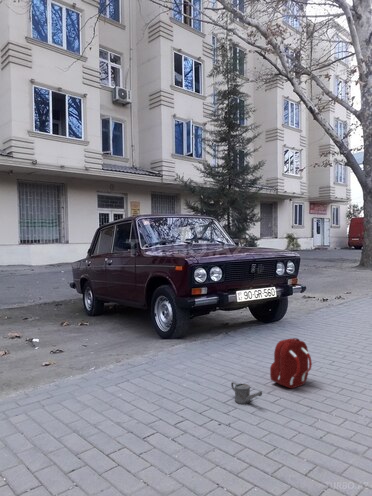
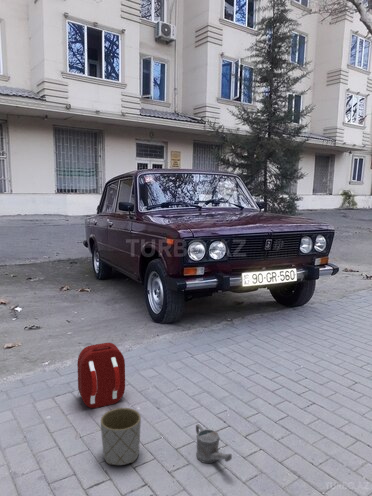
backpack: present [270,338,312,388] -> present [77,343,125,408]
planter: none [170,374,197,410] -> present [101,408,141,465]

